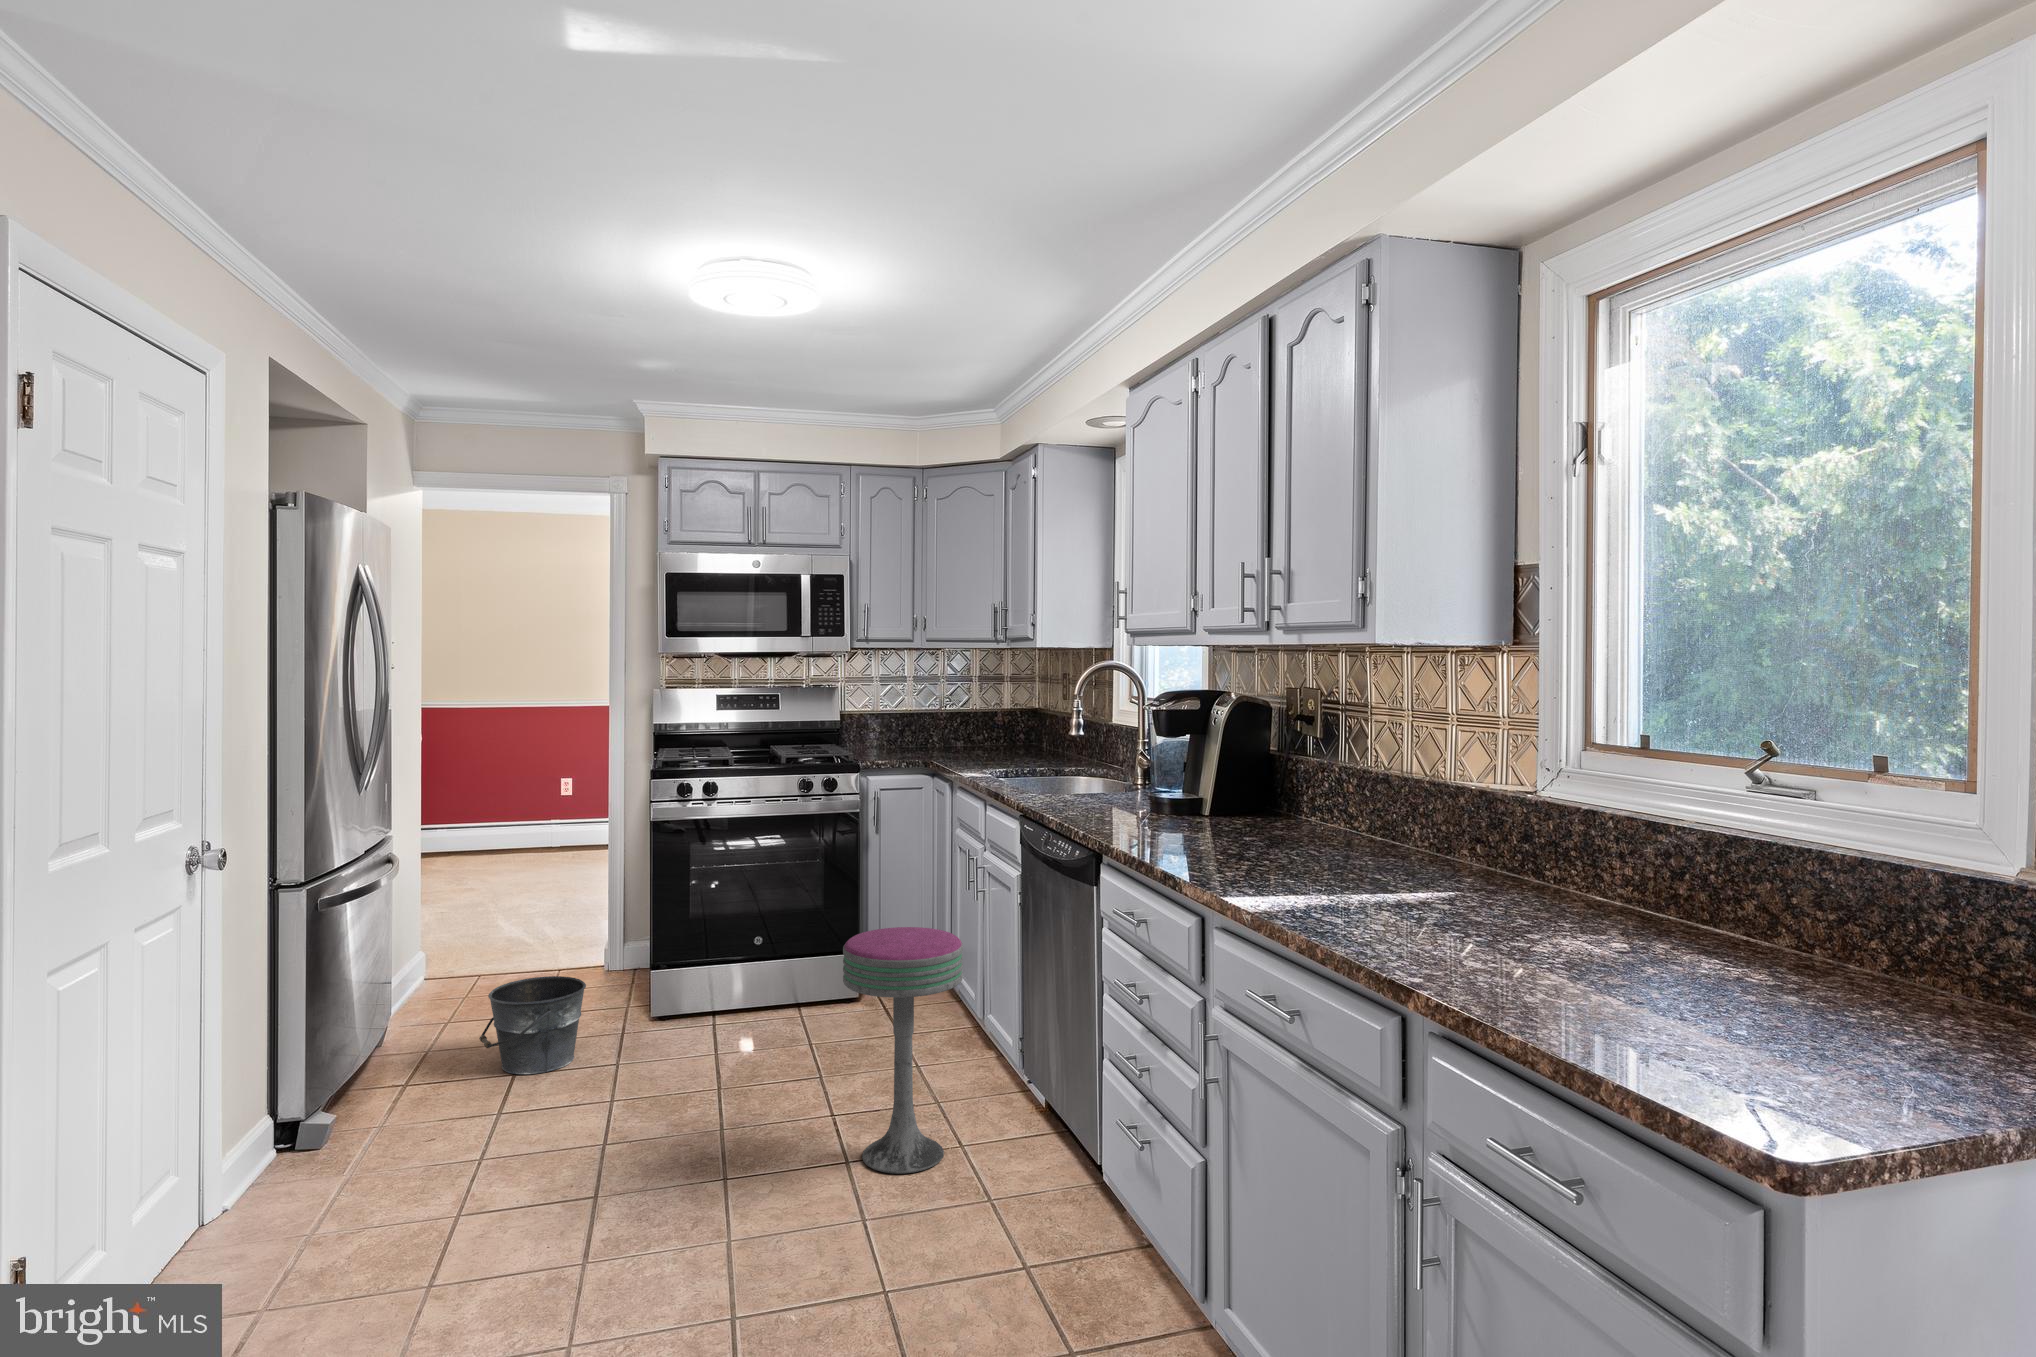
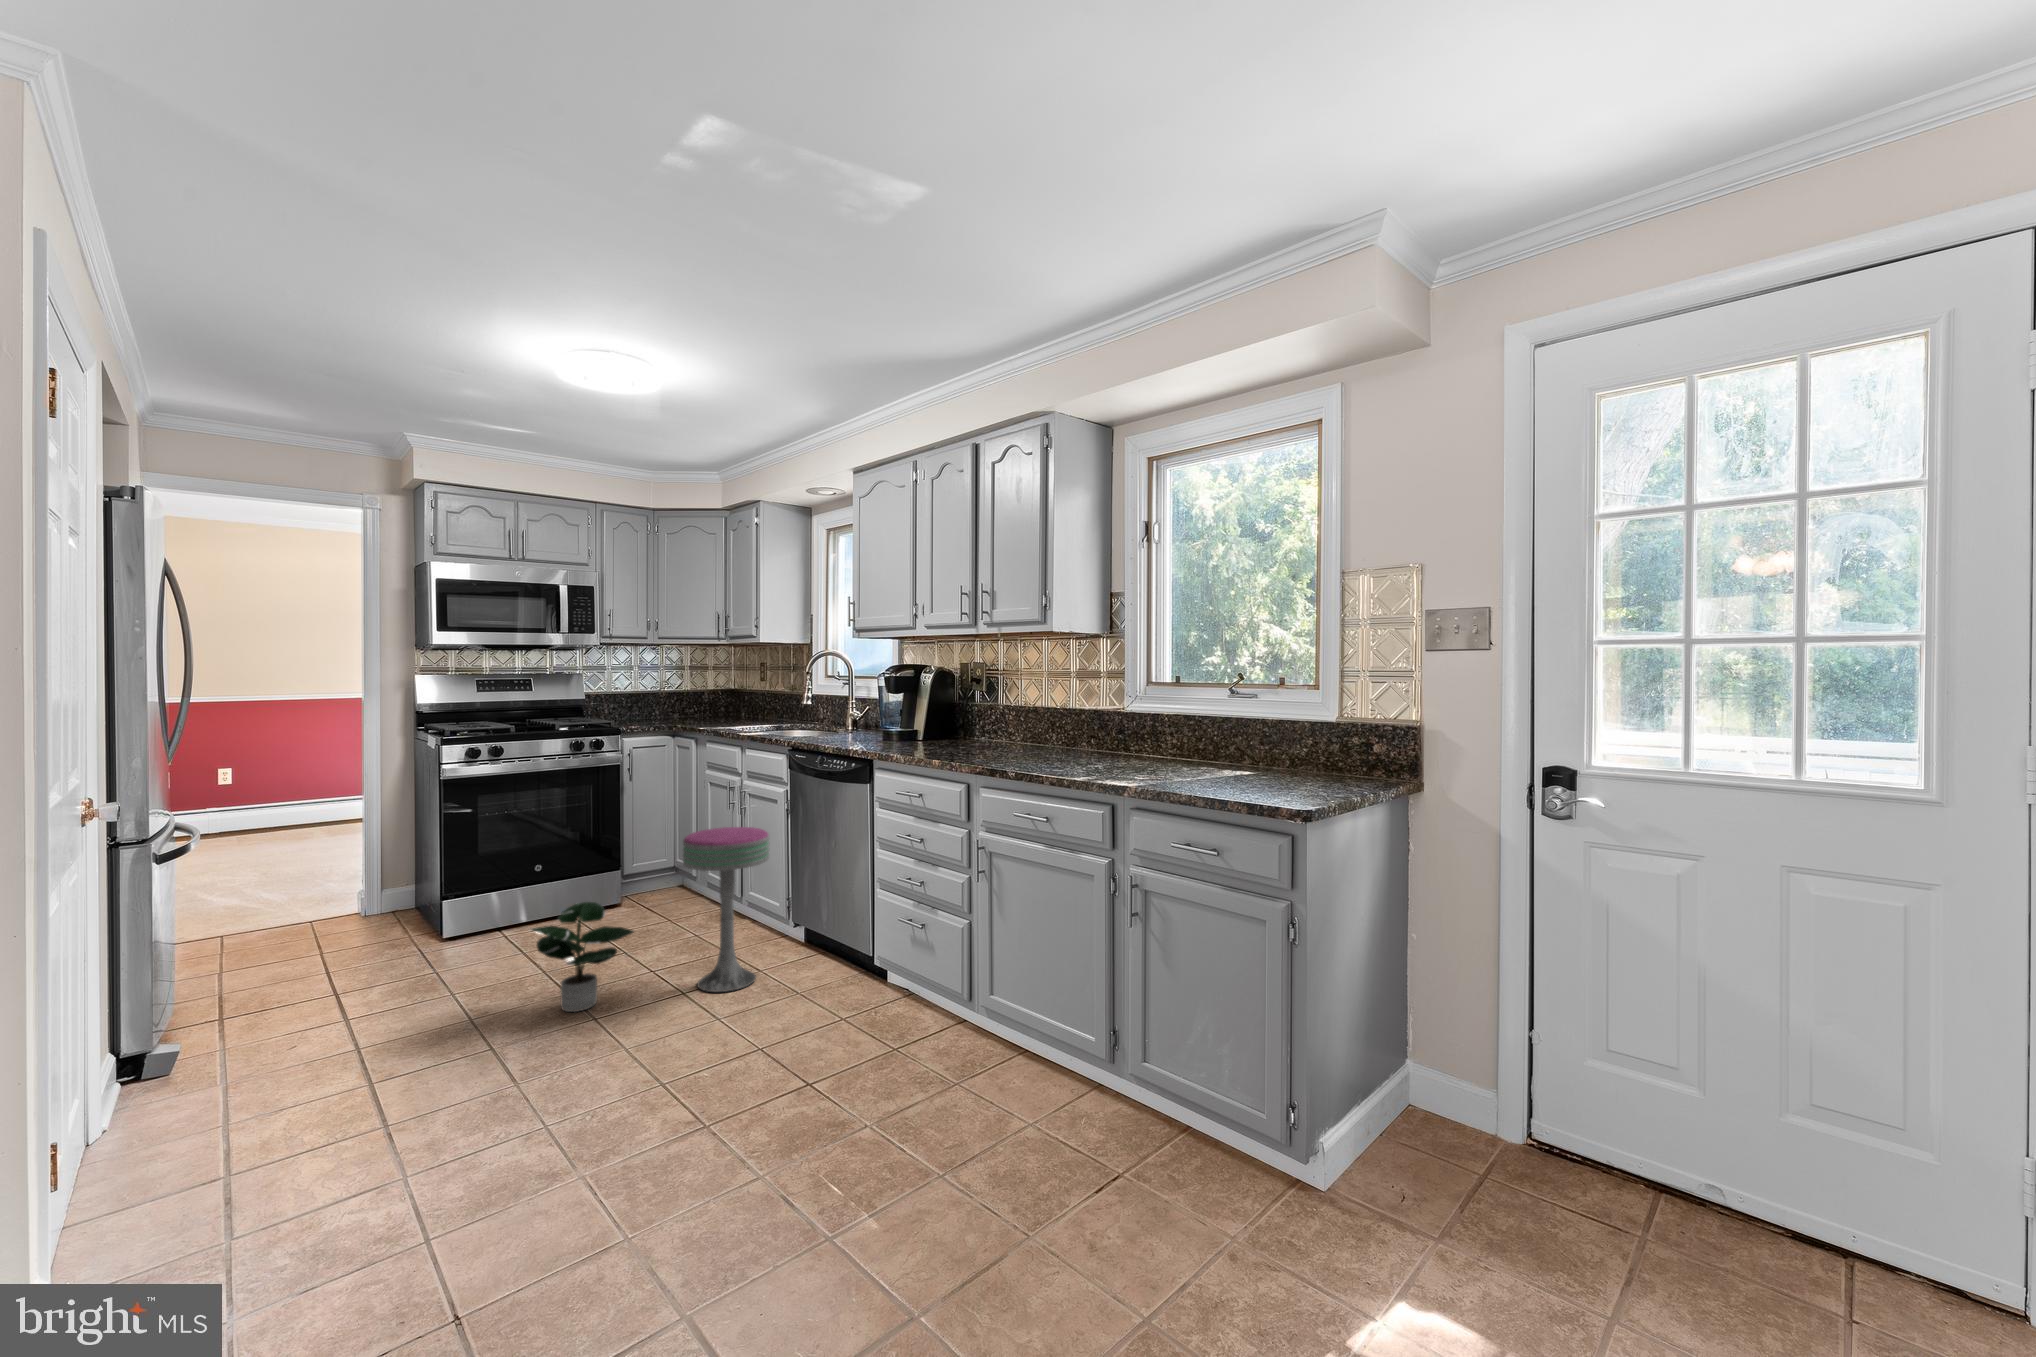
bucket: present [480,976,586,1075] -> none [295,910,402,995]
potted plant: none [653,1009,779,1161] -> present [532,902,634,1012]

